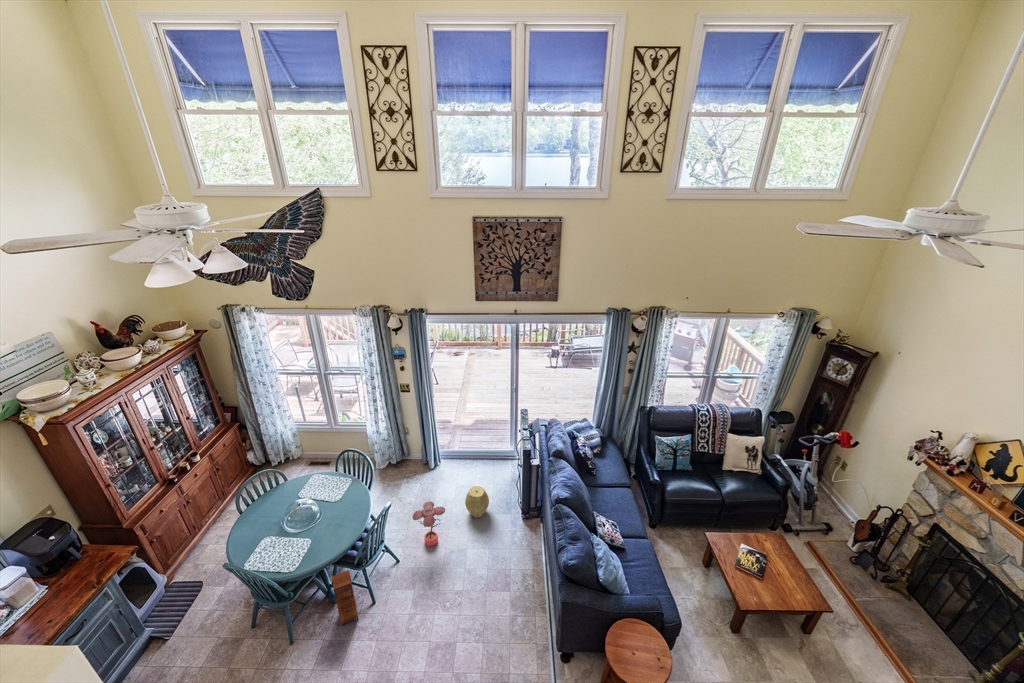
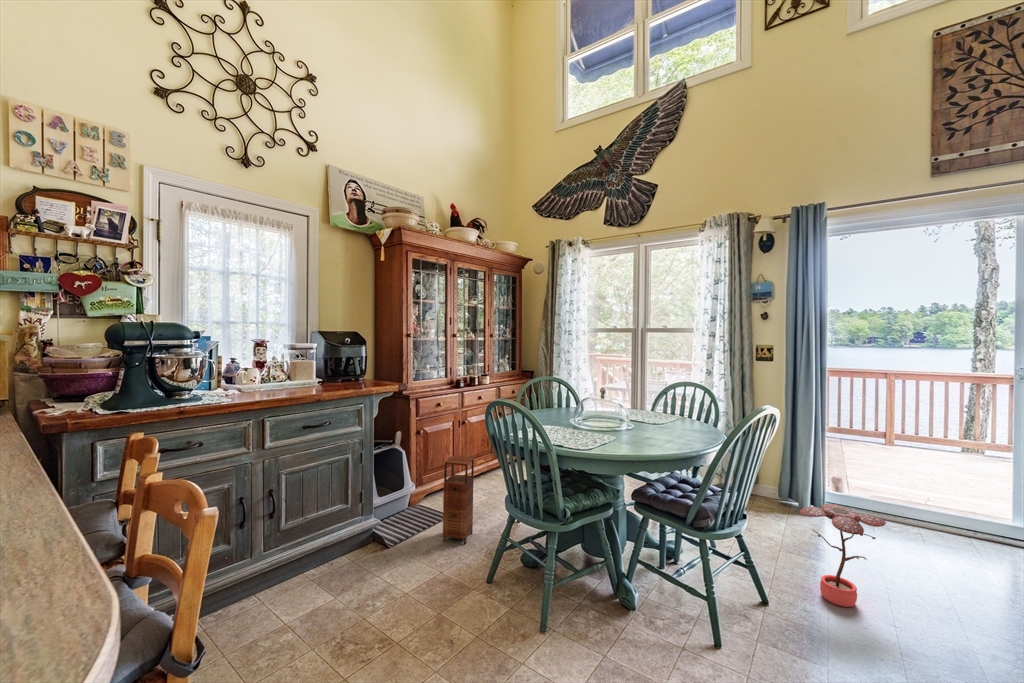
woven basket: present [465,486,489,518] -> none [919,523,998,604]
storage cabinet: present [332,570,358,626] -> present [443,456,474,544]

